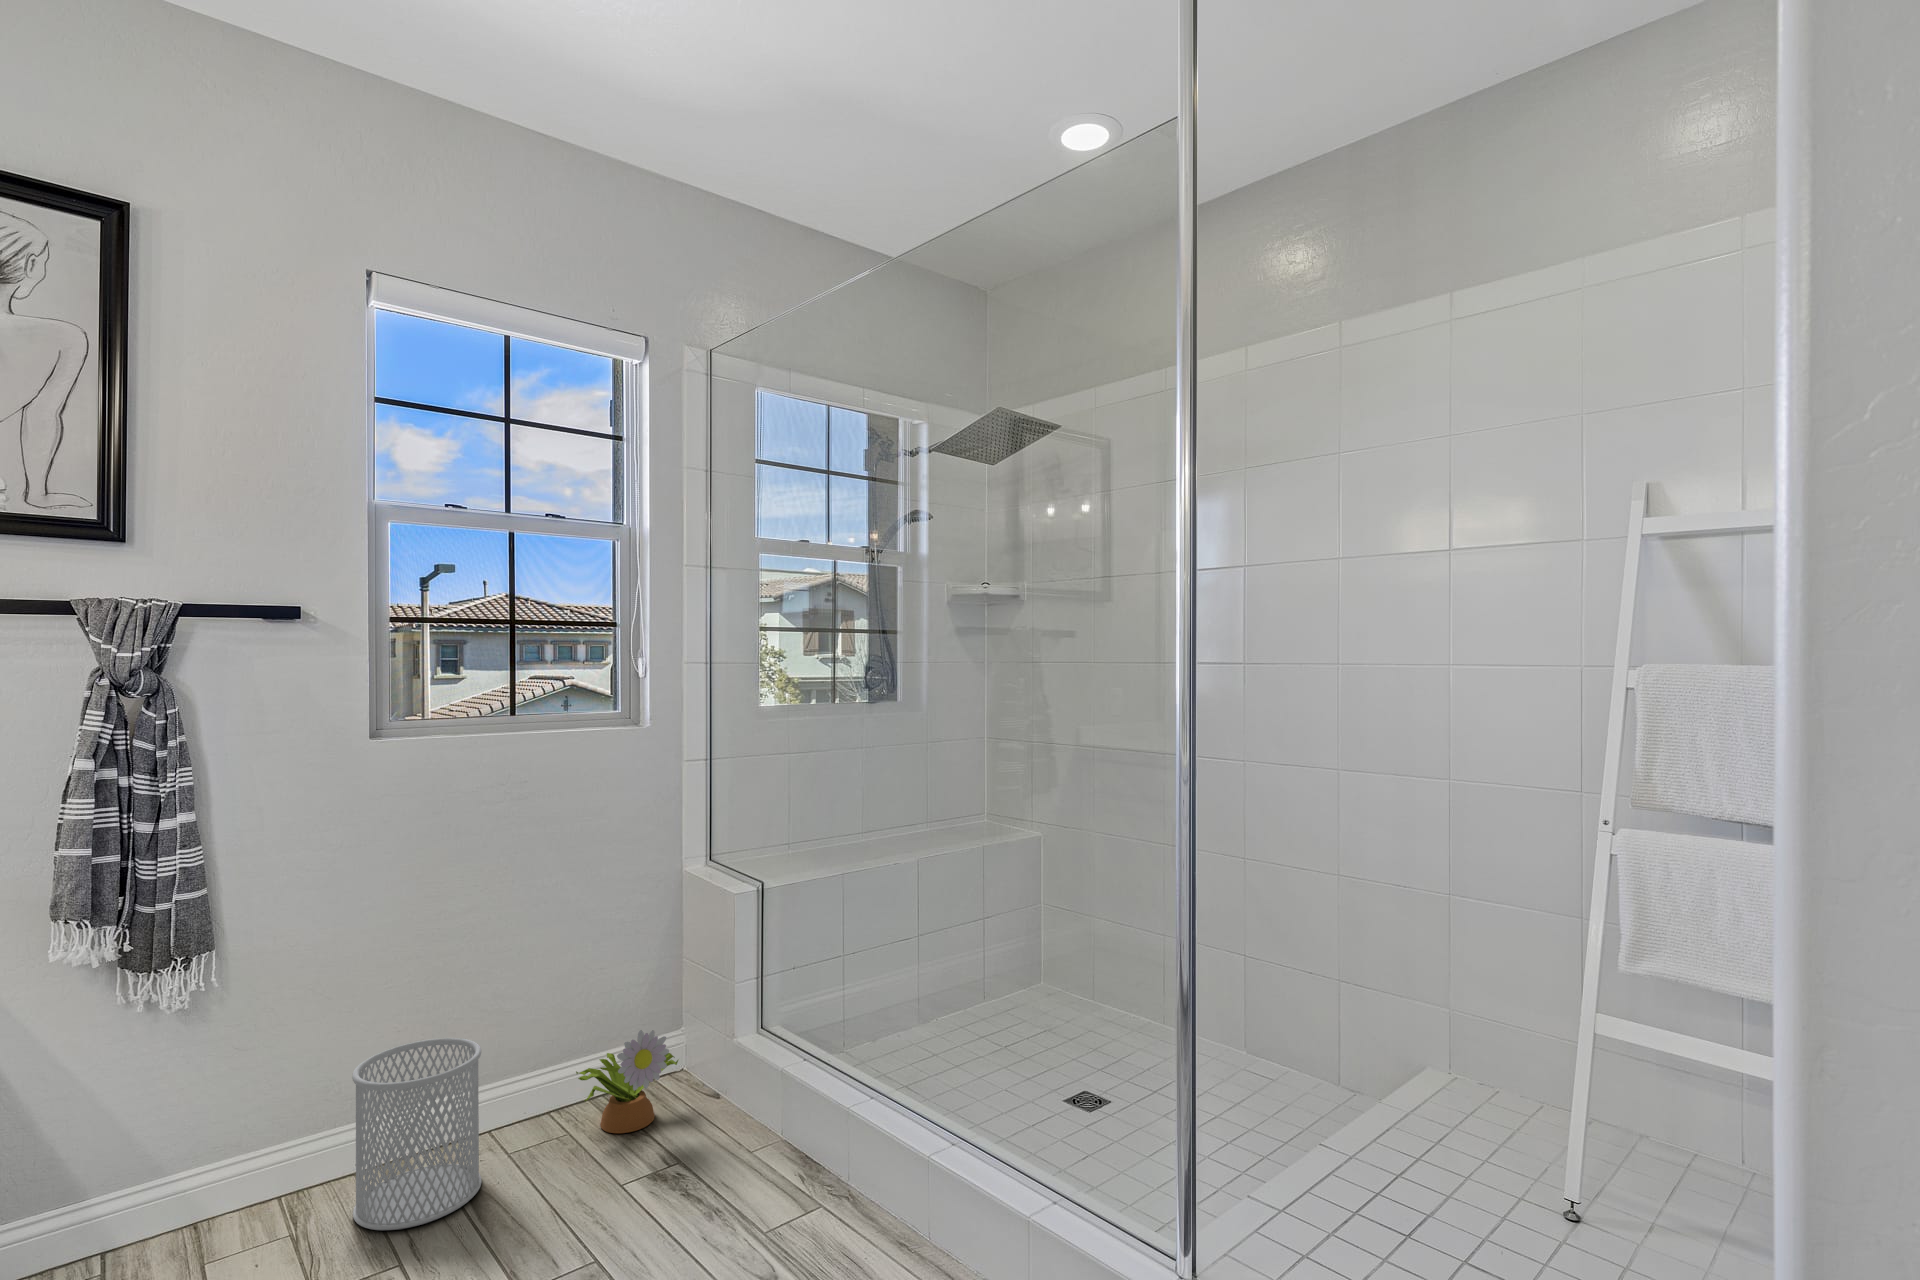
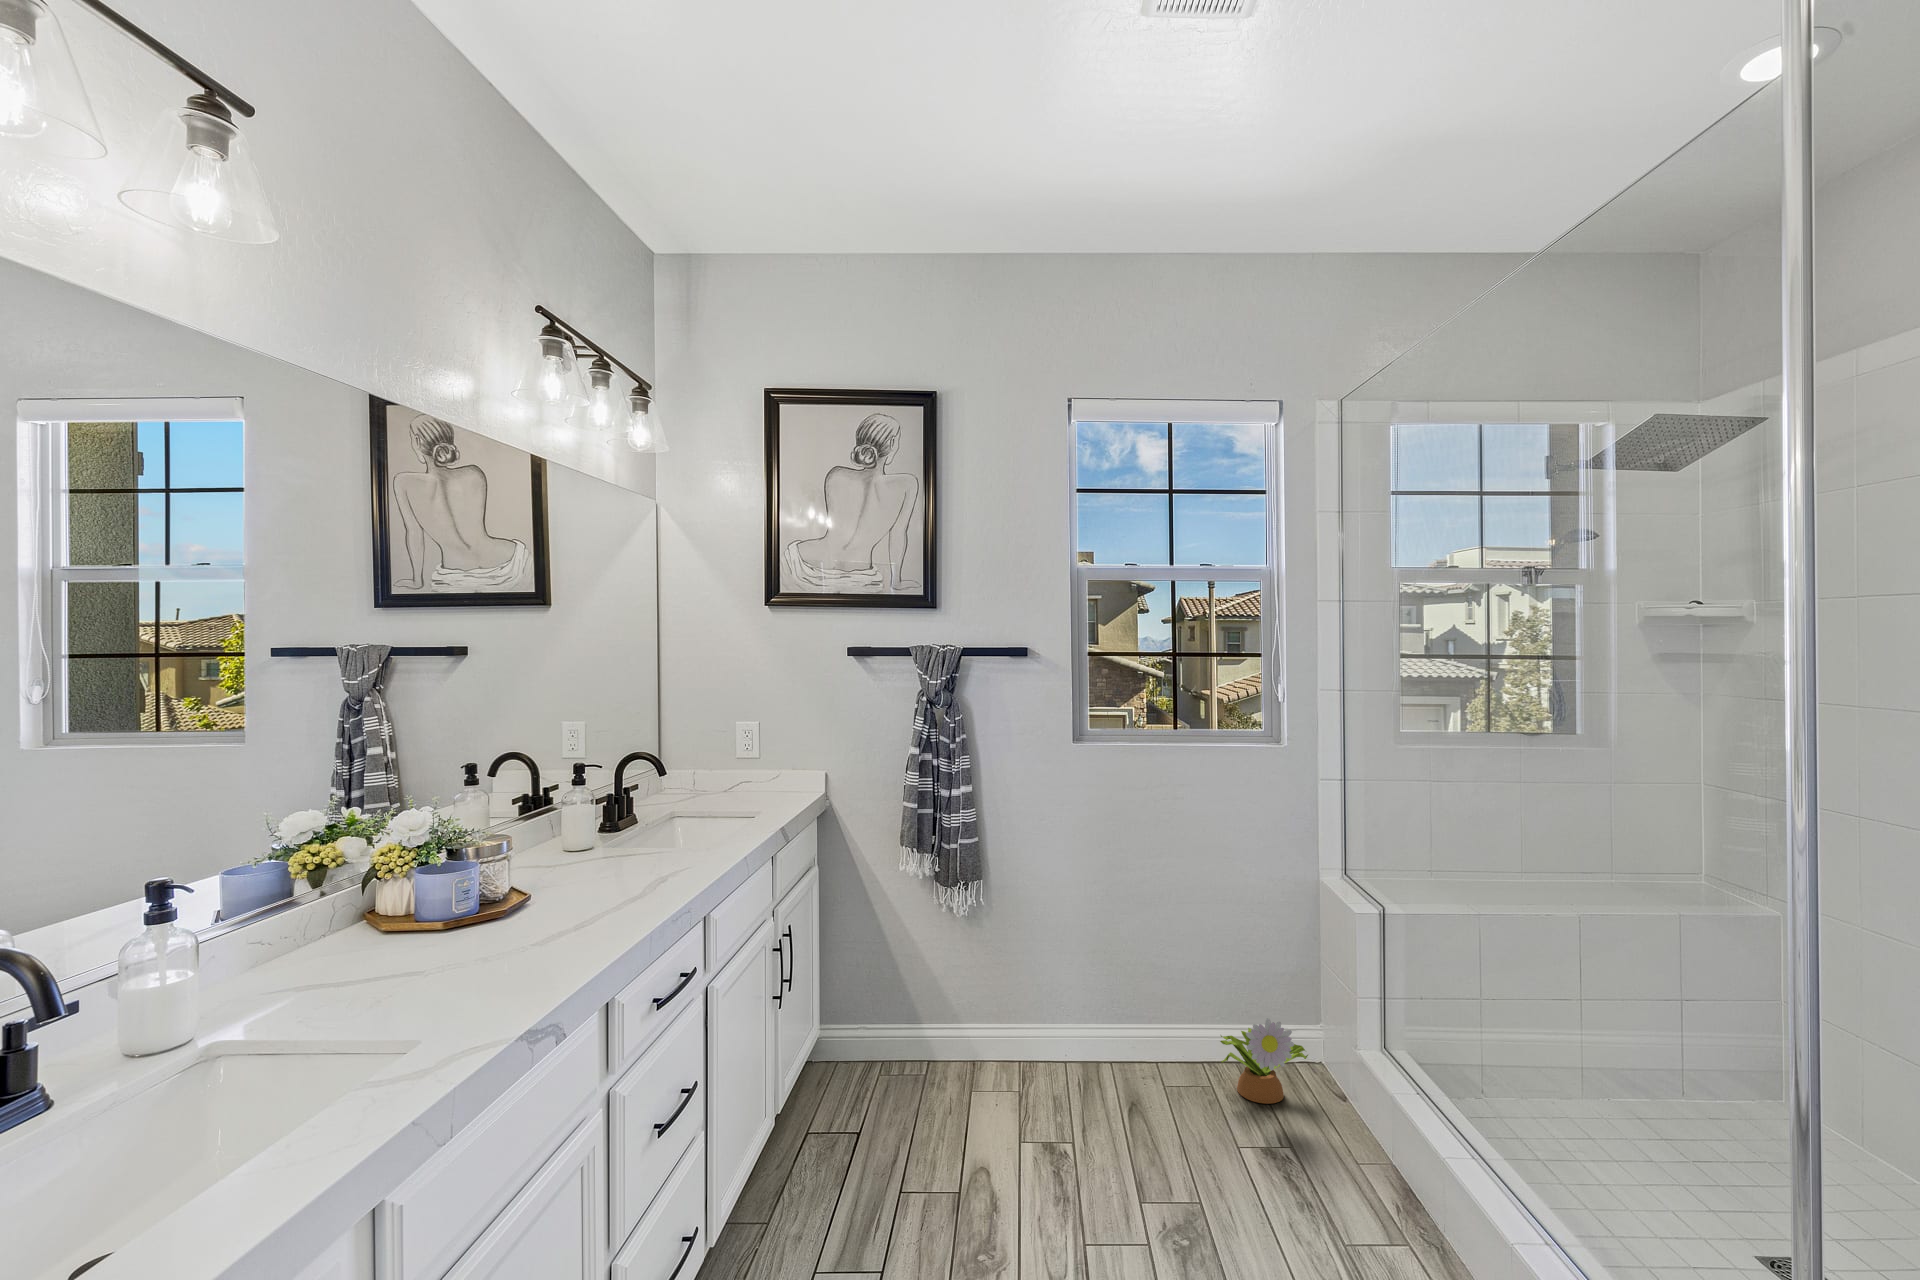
wastebasket: present [352,1038,482,1230] -> none [1055,973,1140,1111]

